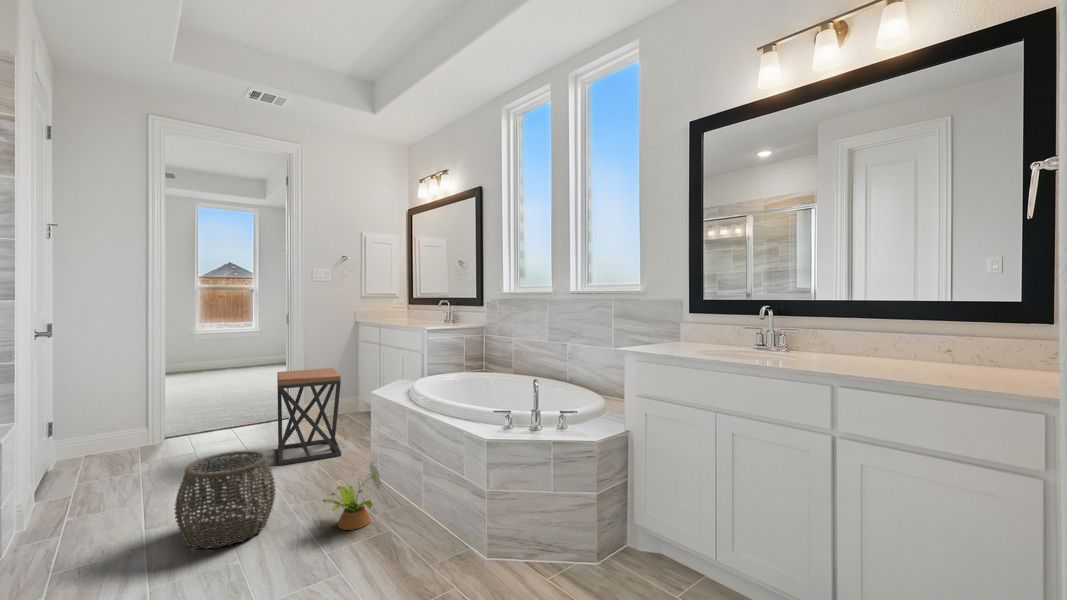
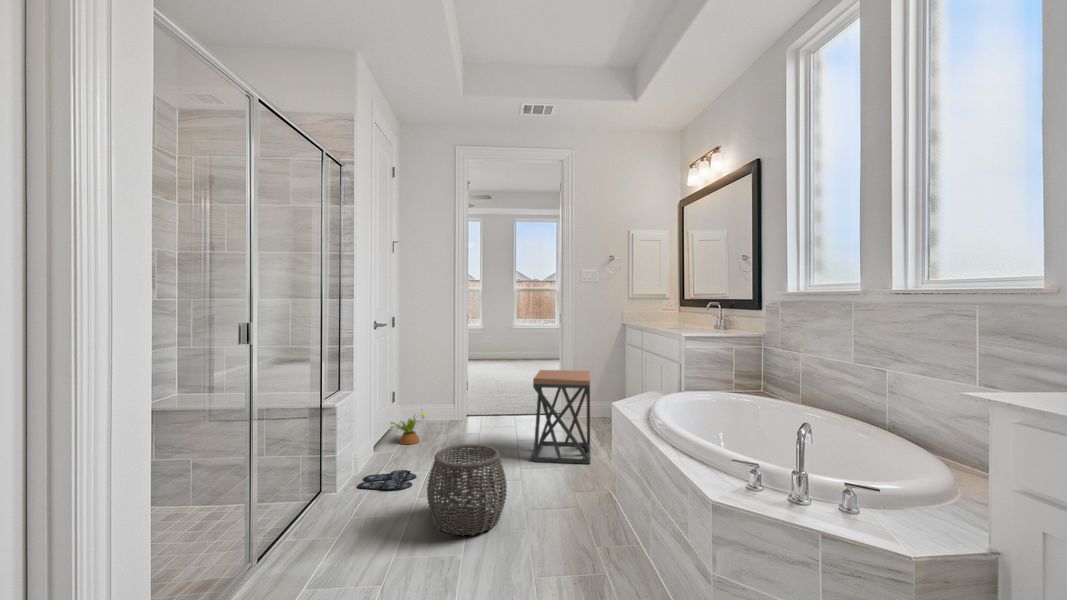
decorative plant: present [323,462,381,530] -> present [391,407,426,444]
slippers: none [35,507,129,543] -> present [358,470,416,490]

